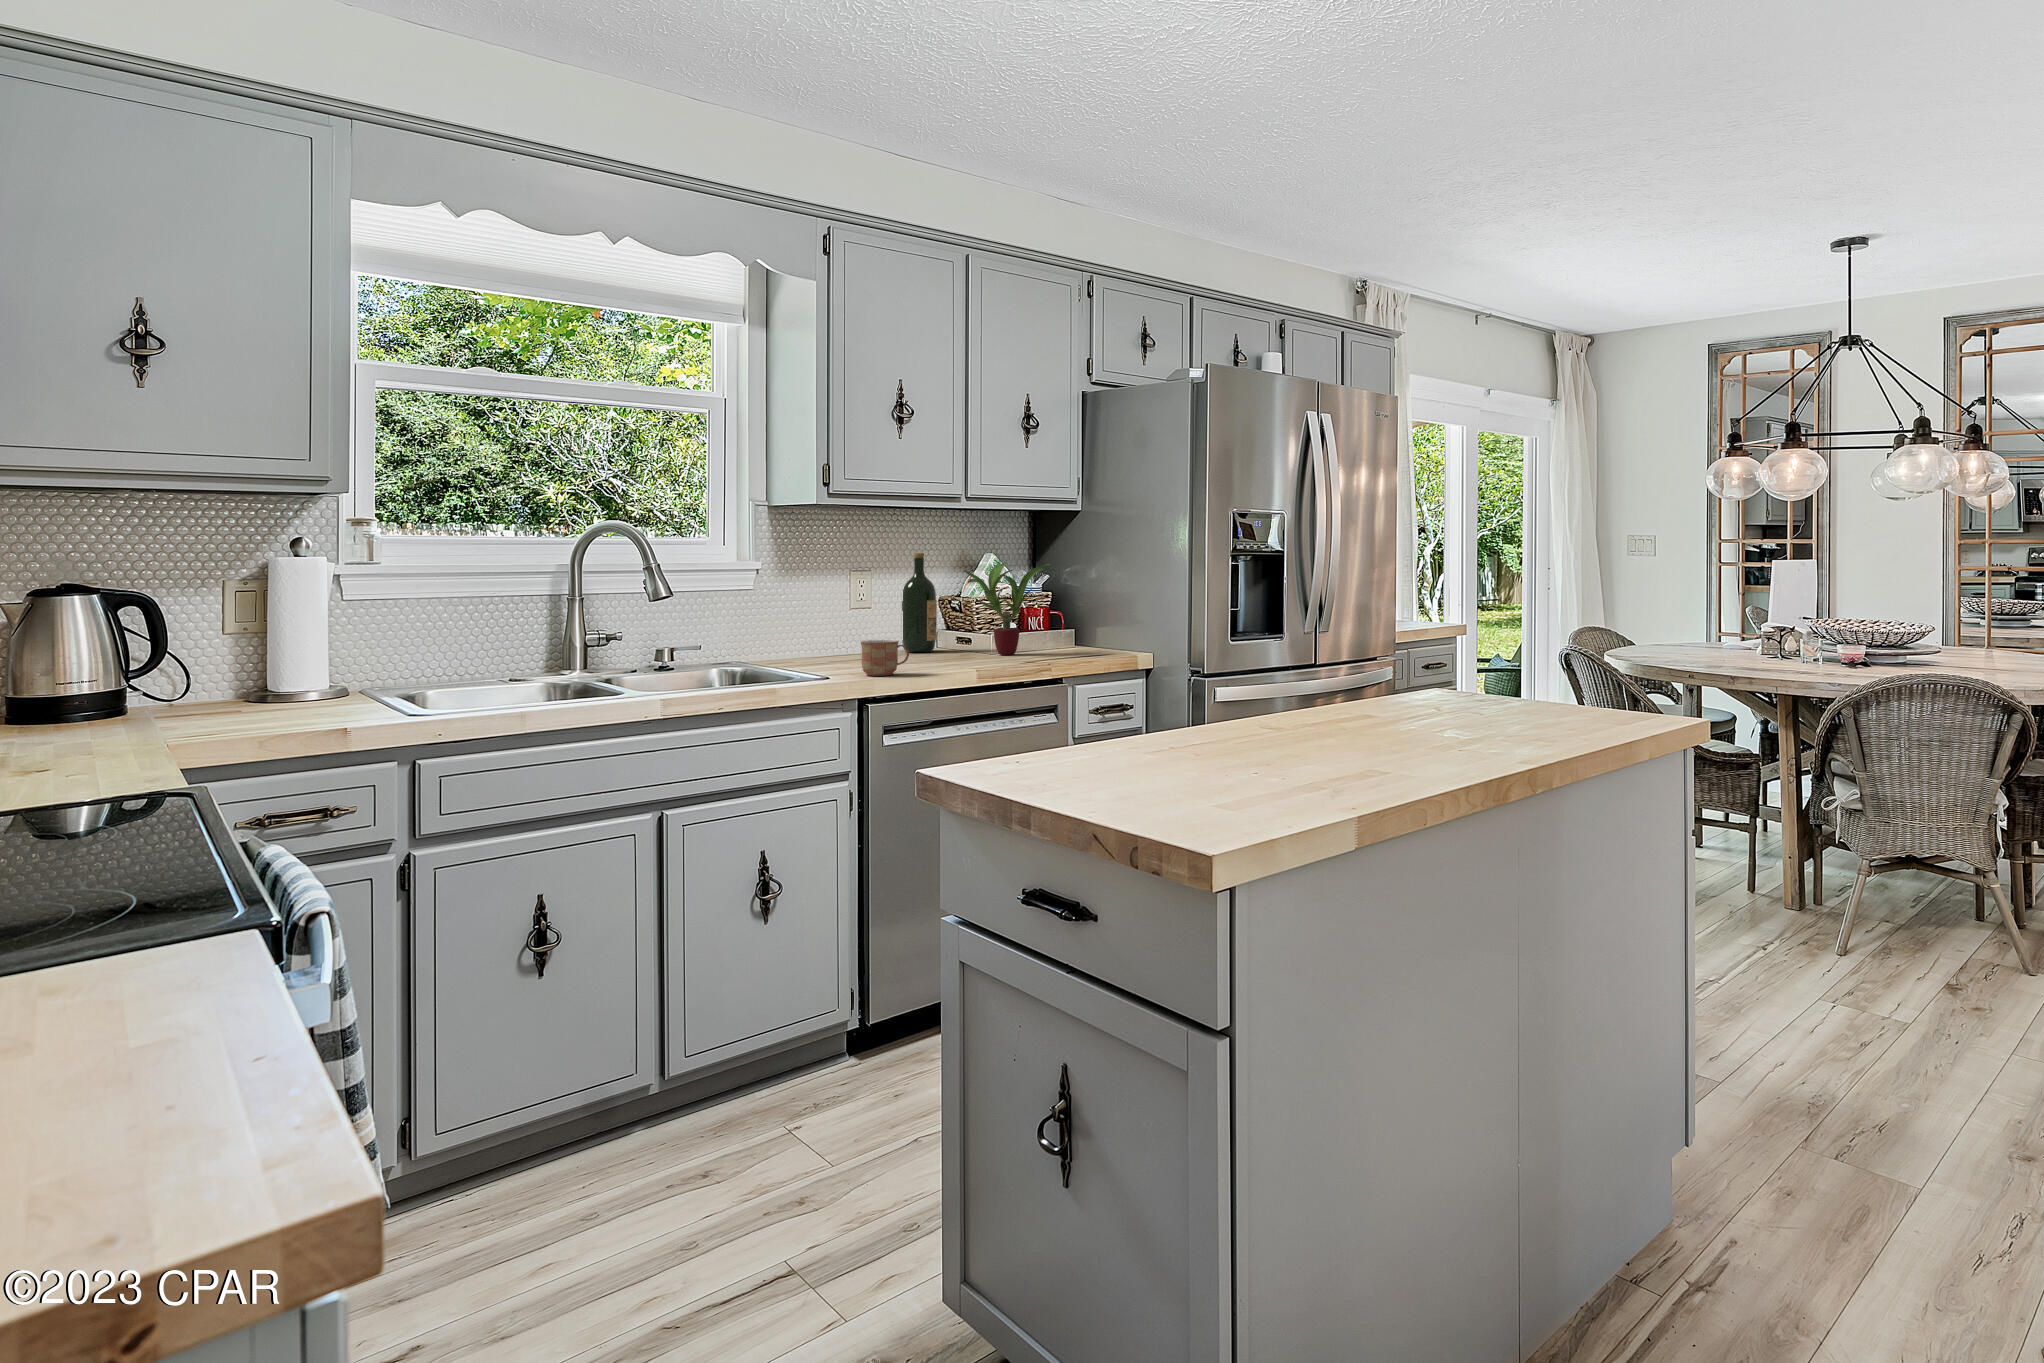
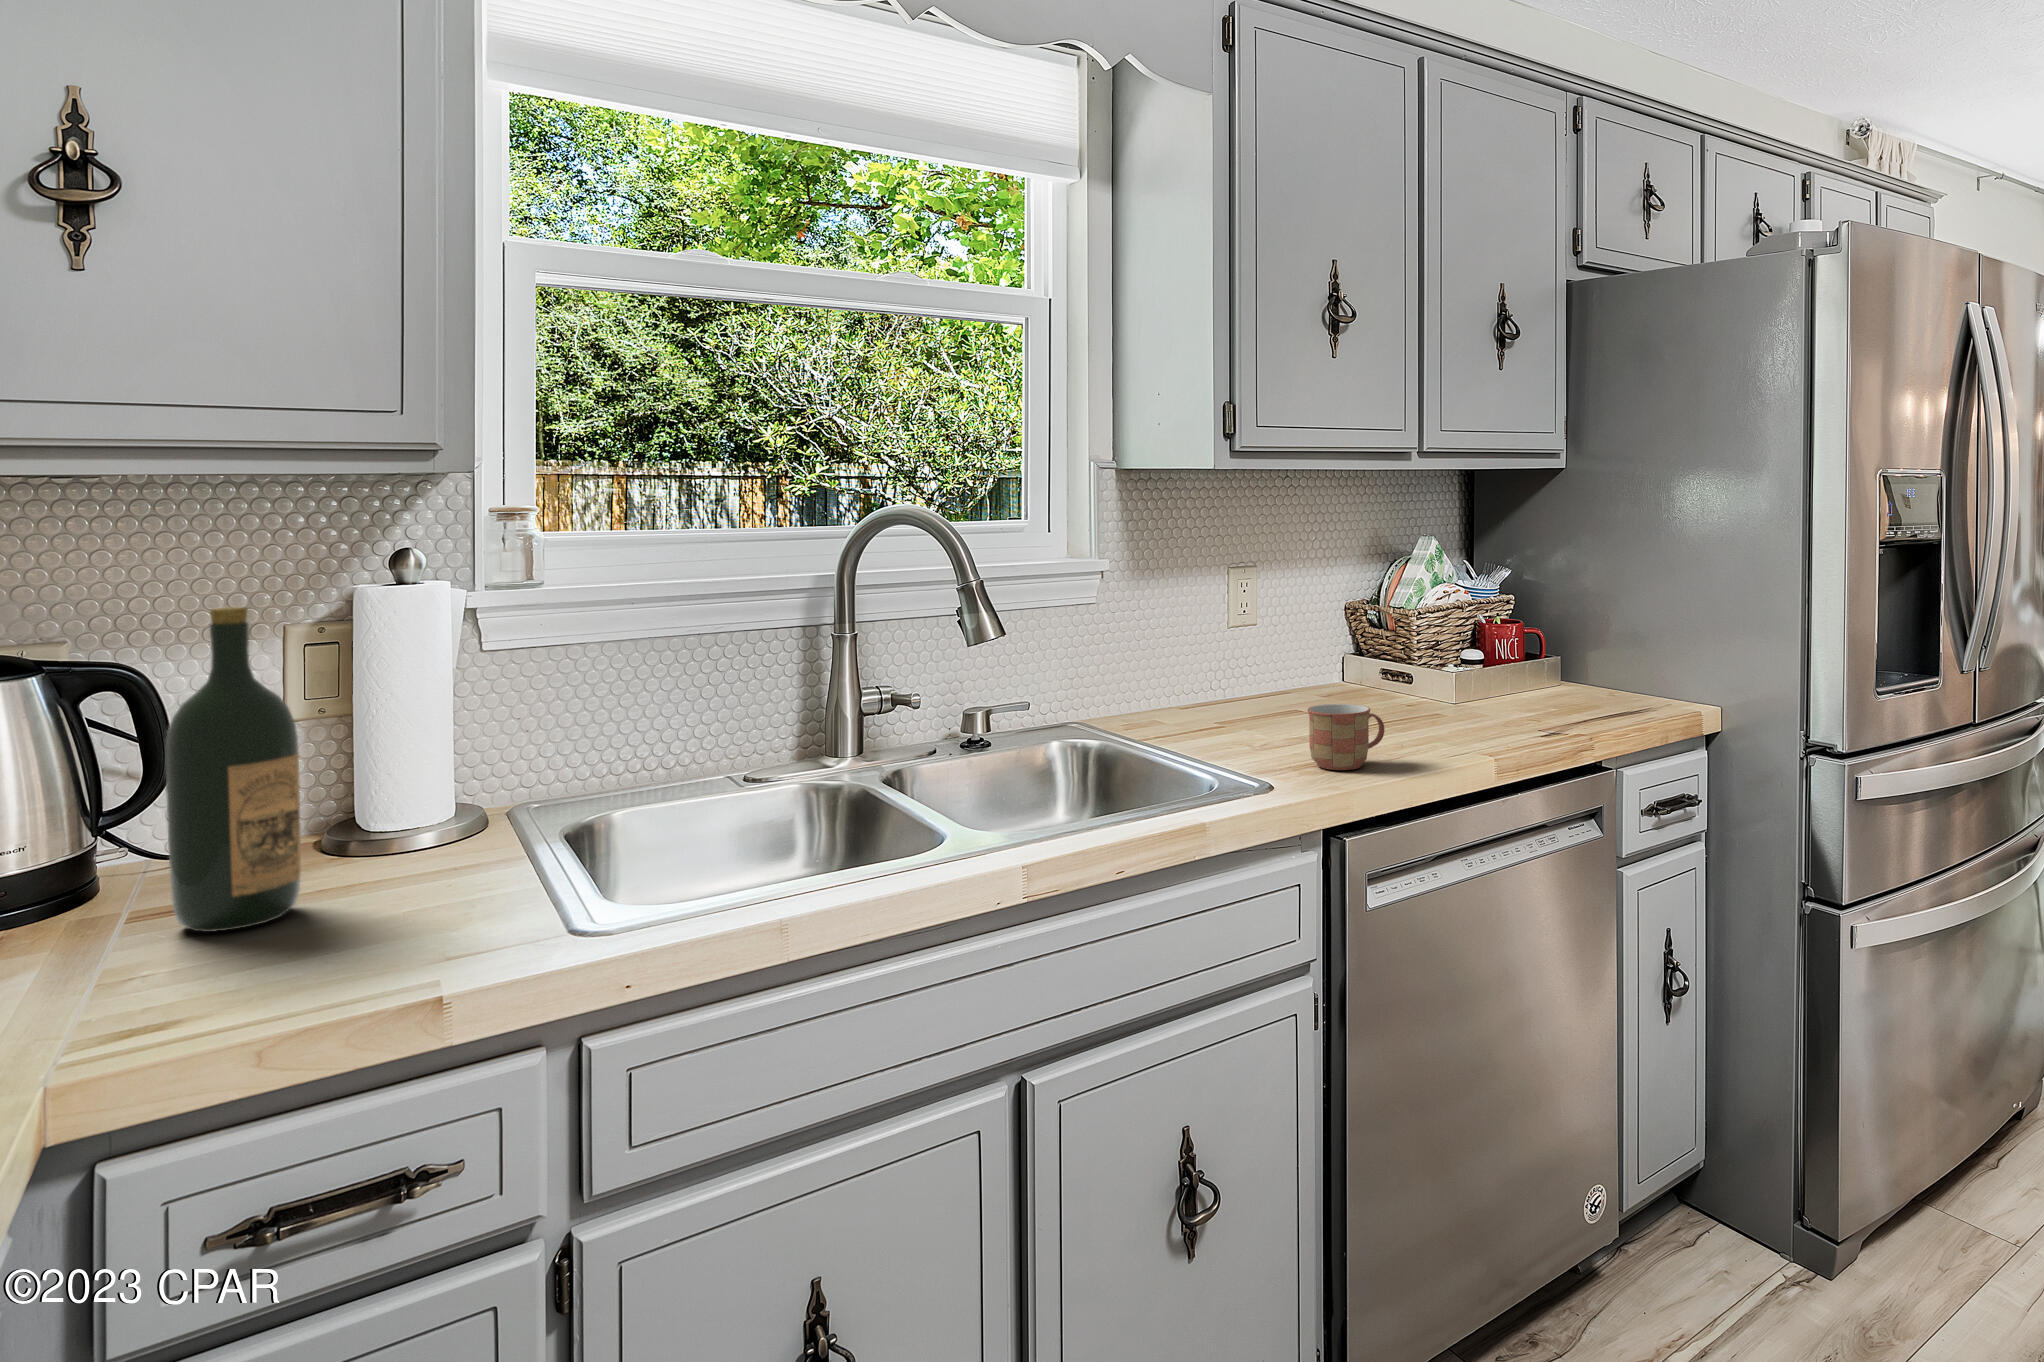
wine bottle: present [902,553,937,652] -> present [165,607,301,932]
potted plant: present [963,562,1050,655] -> none [1402,555,1552,705]

